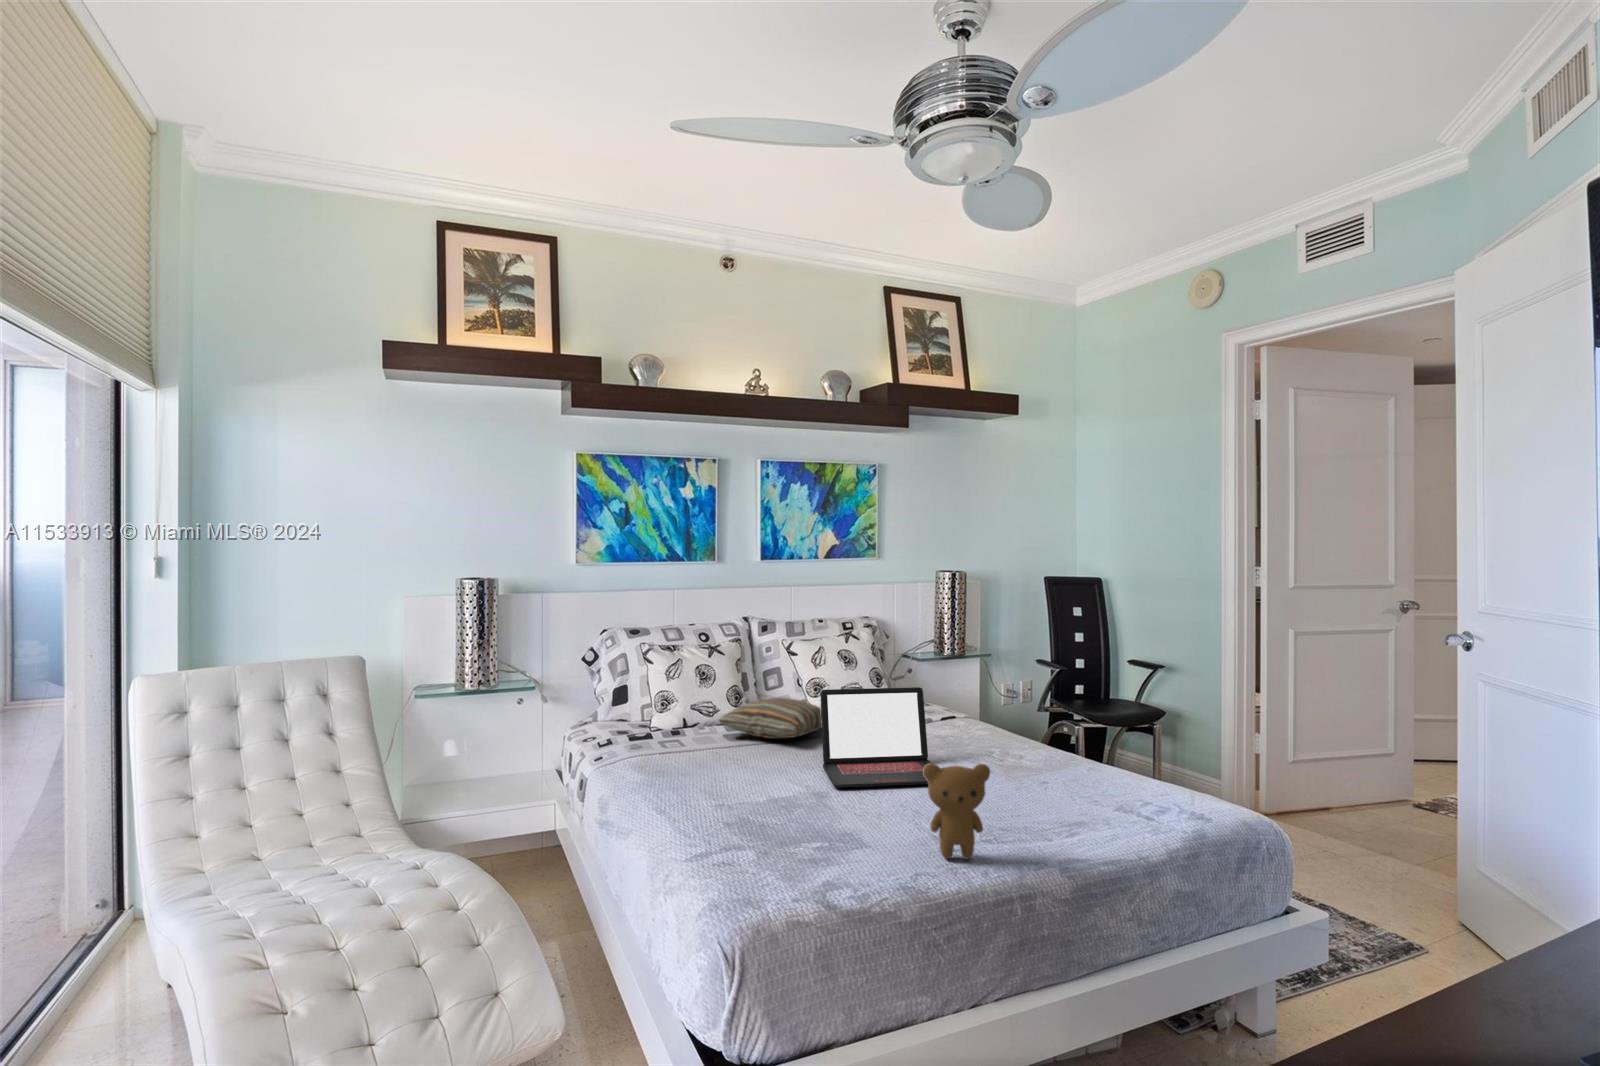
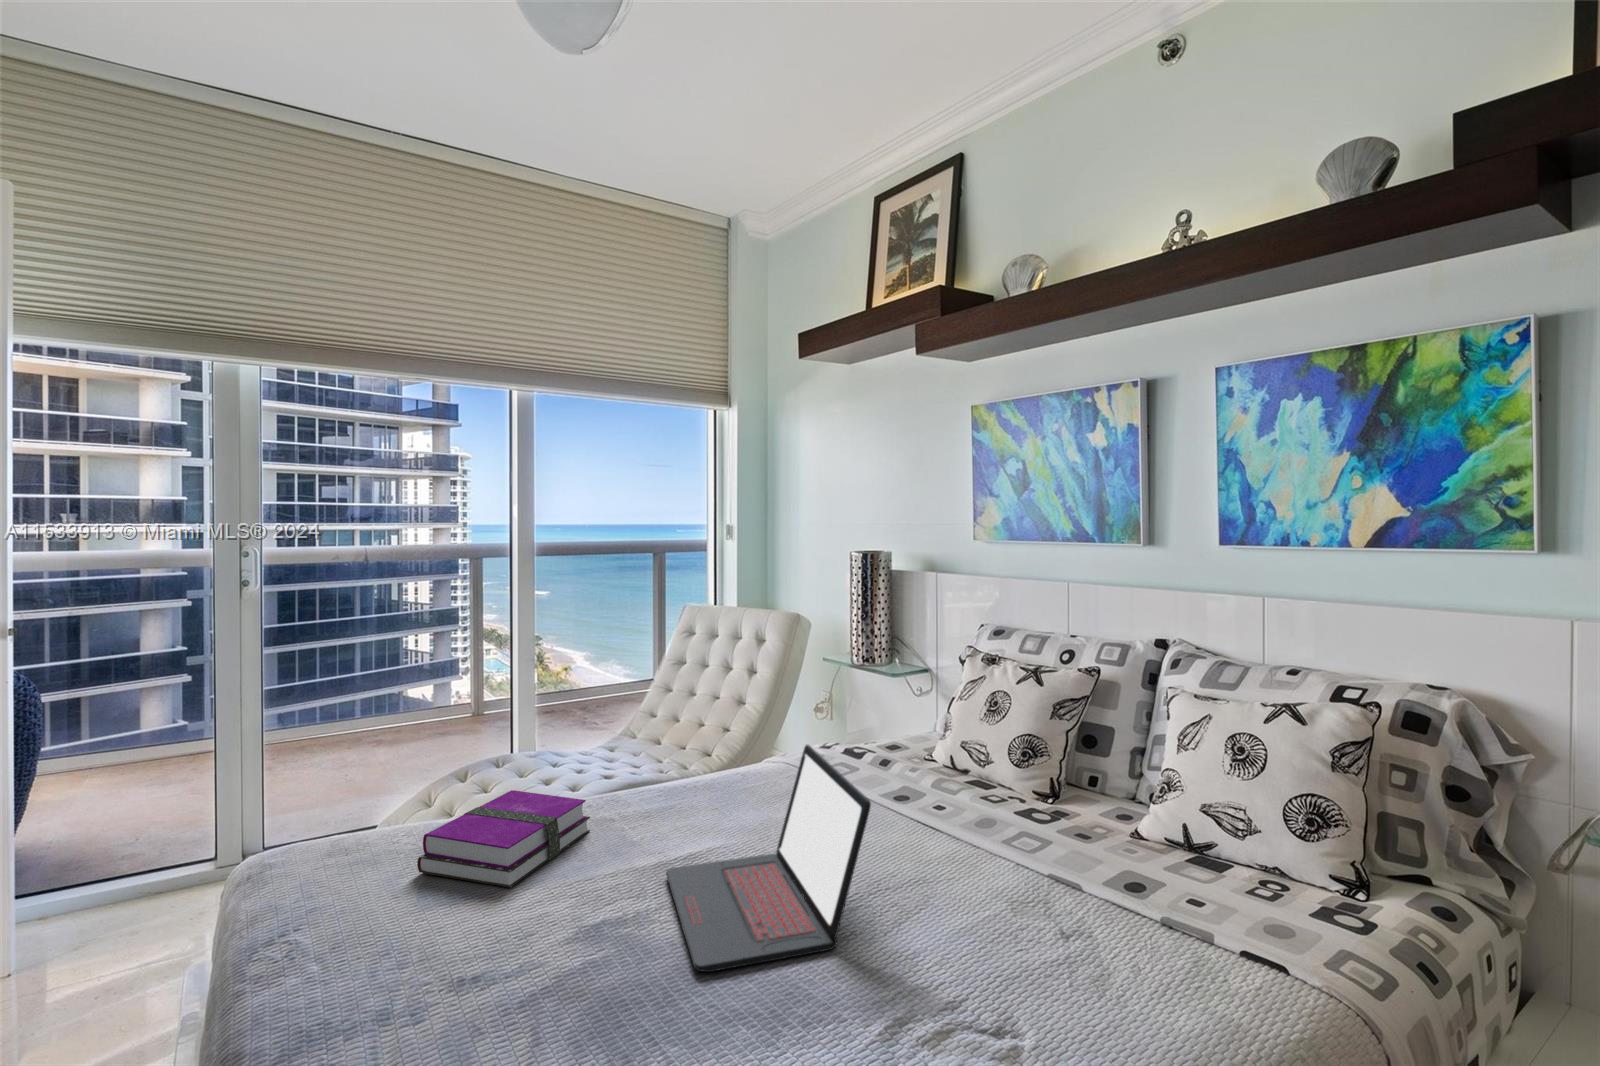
pillow: present [718,698,822,738] -> none [862,751,1026,831]
teddy bear: present [923,763,990,859] -> none [296,828,374,997]
notebook: none [695,784,835,855] -> present [417,790,590,888]

